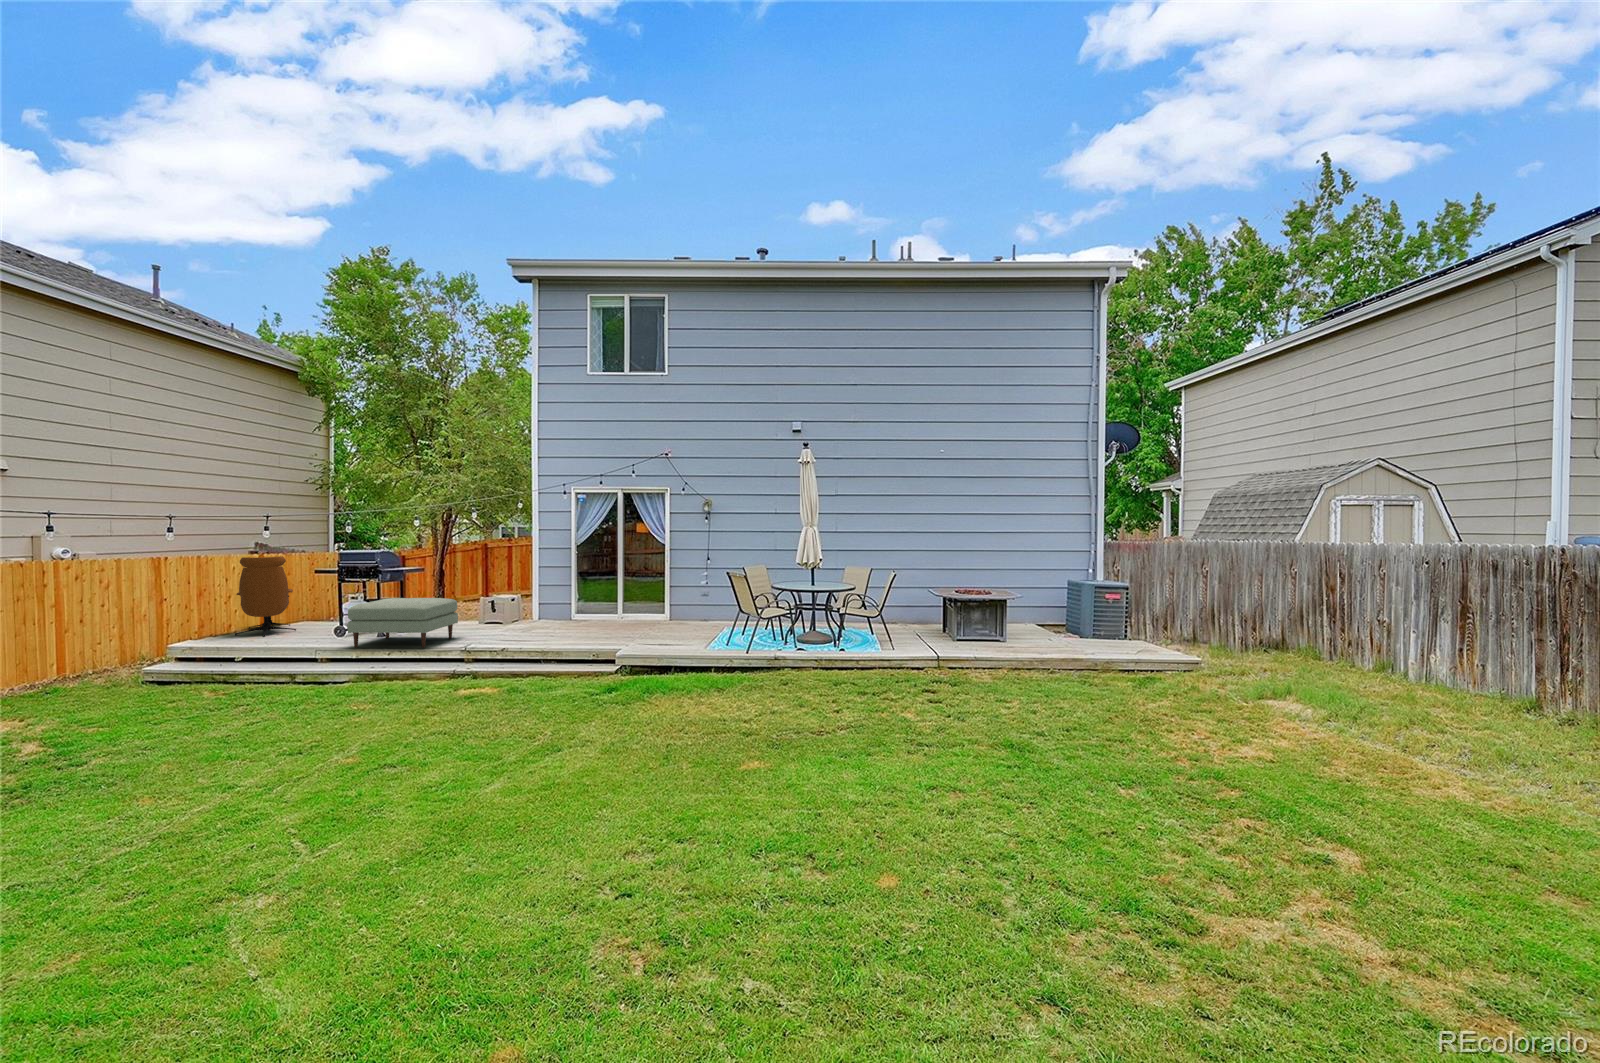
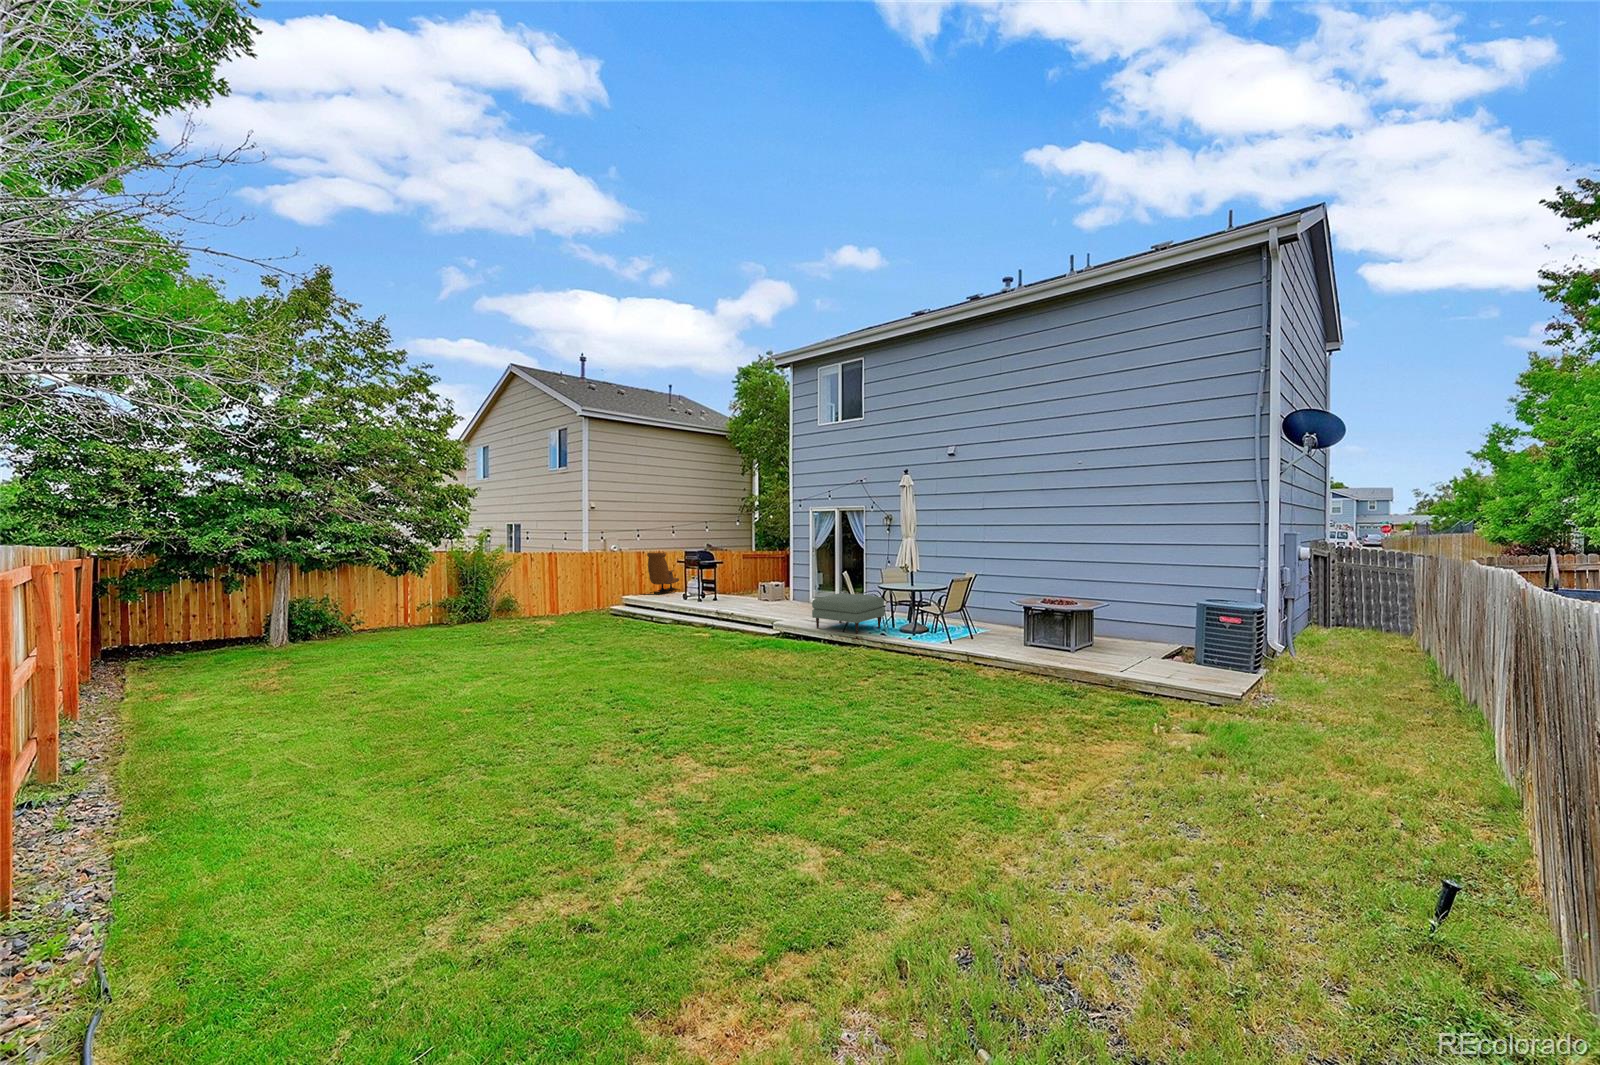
ottoman: present [348,598,458,648] -> present [812,593,884,634]

